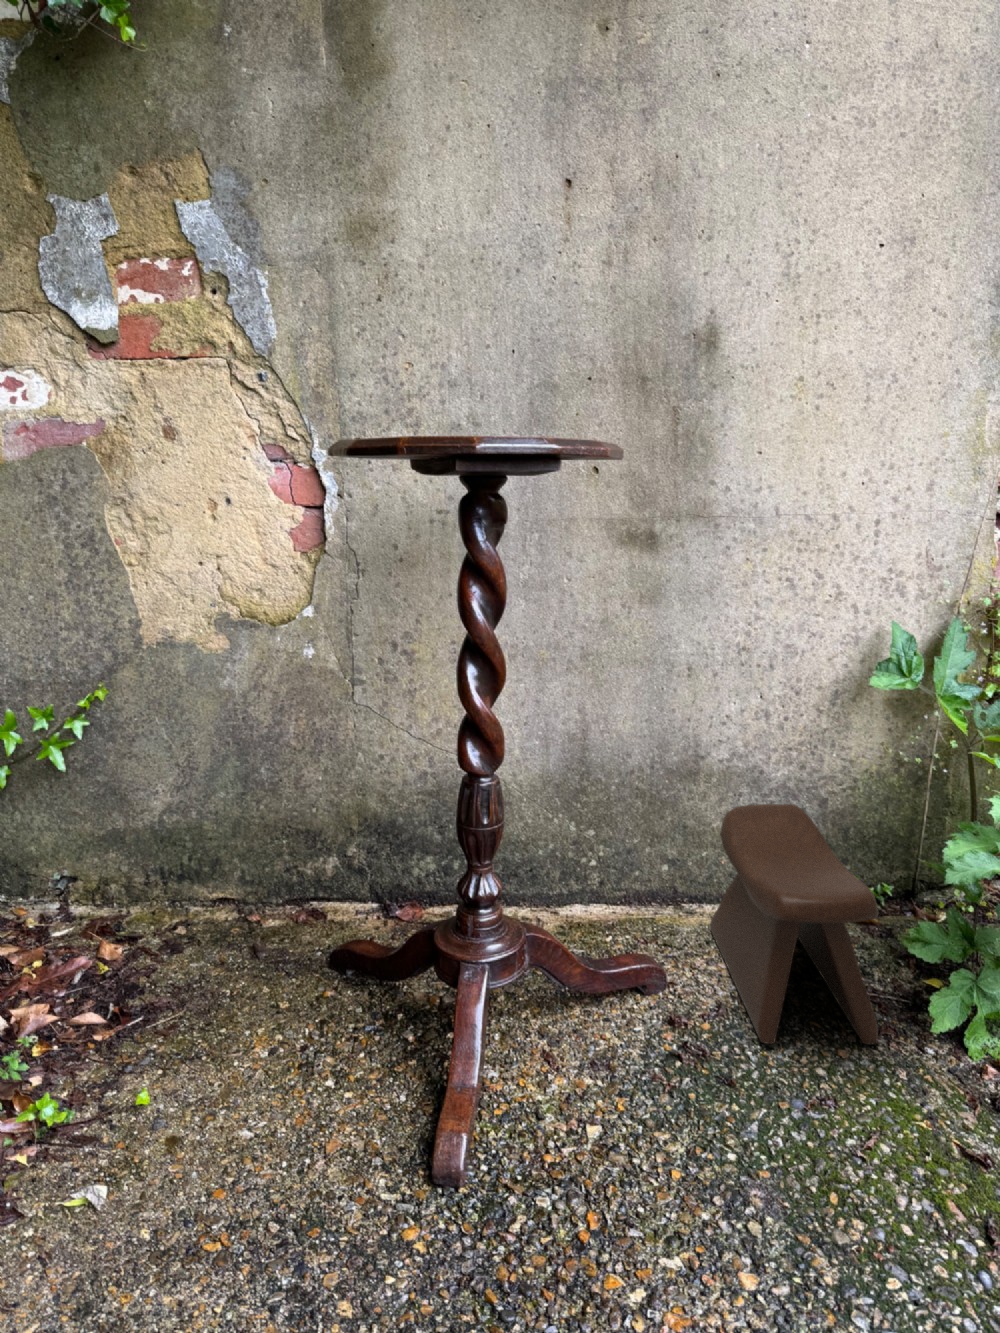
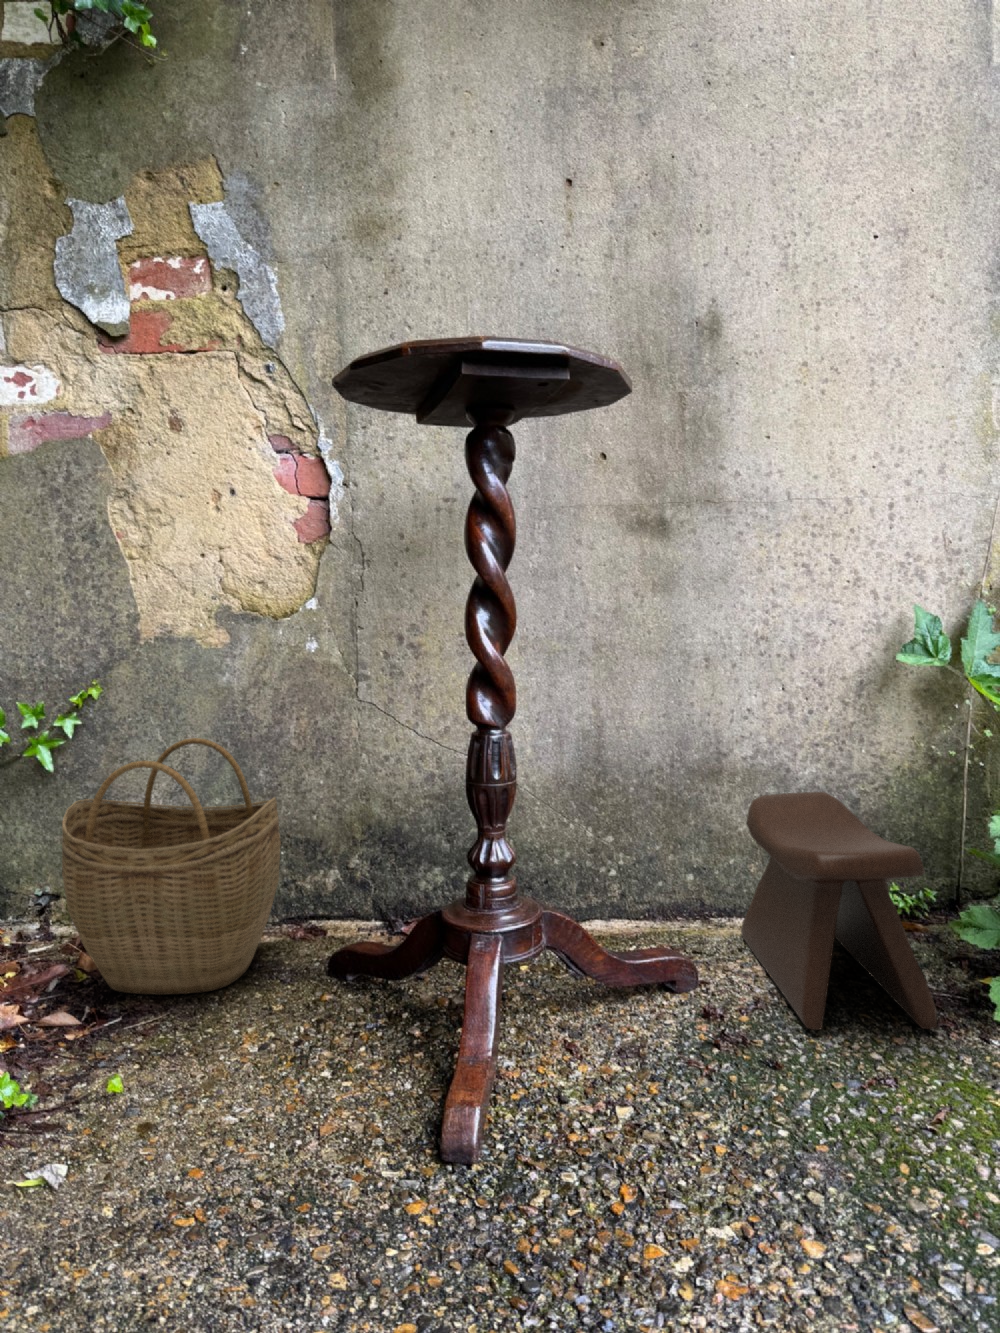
woven basket: none [78,747,284,989] -> present [62,738,281,995]

